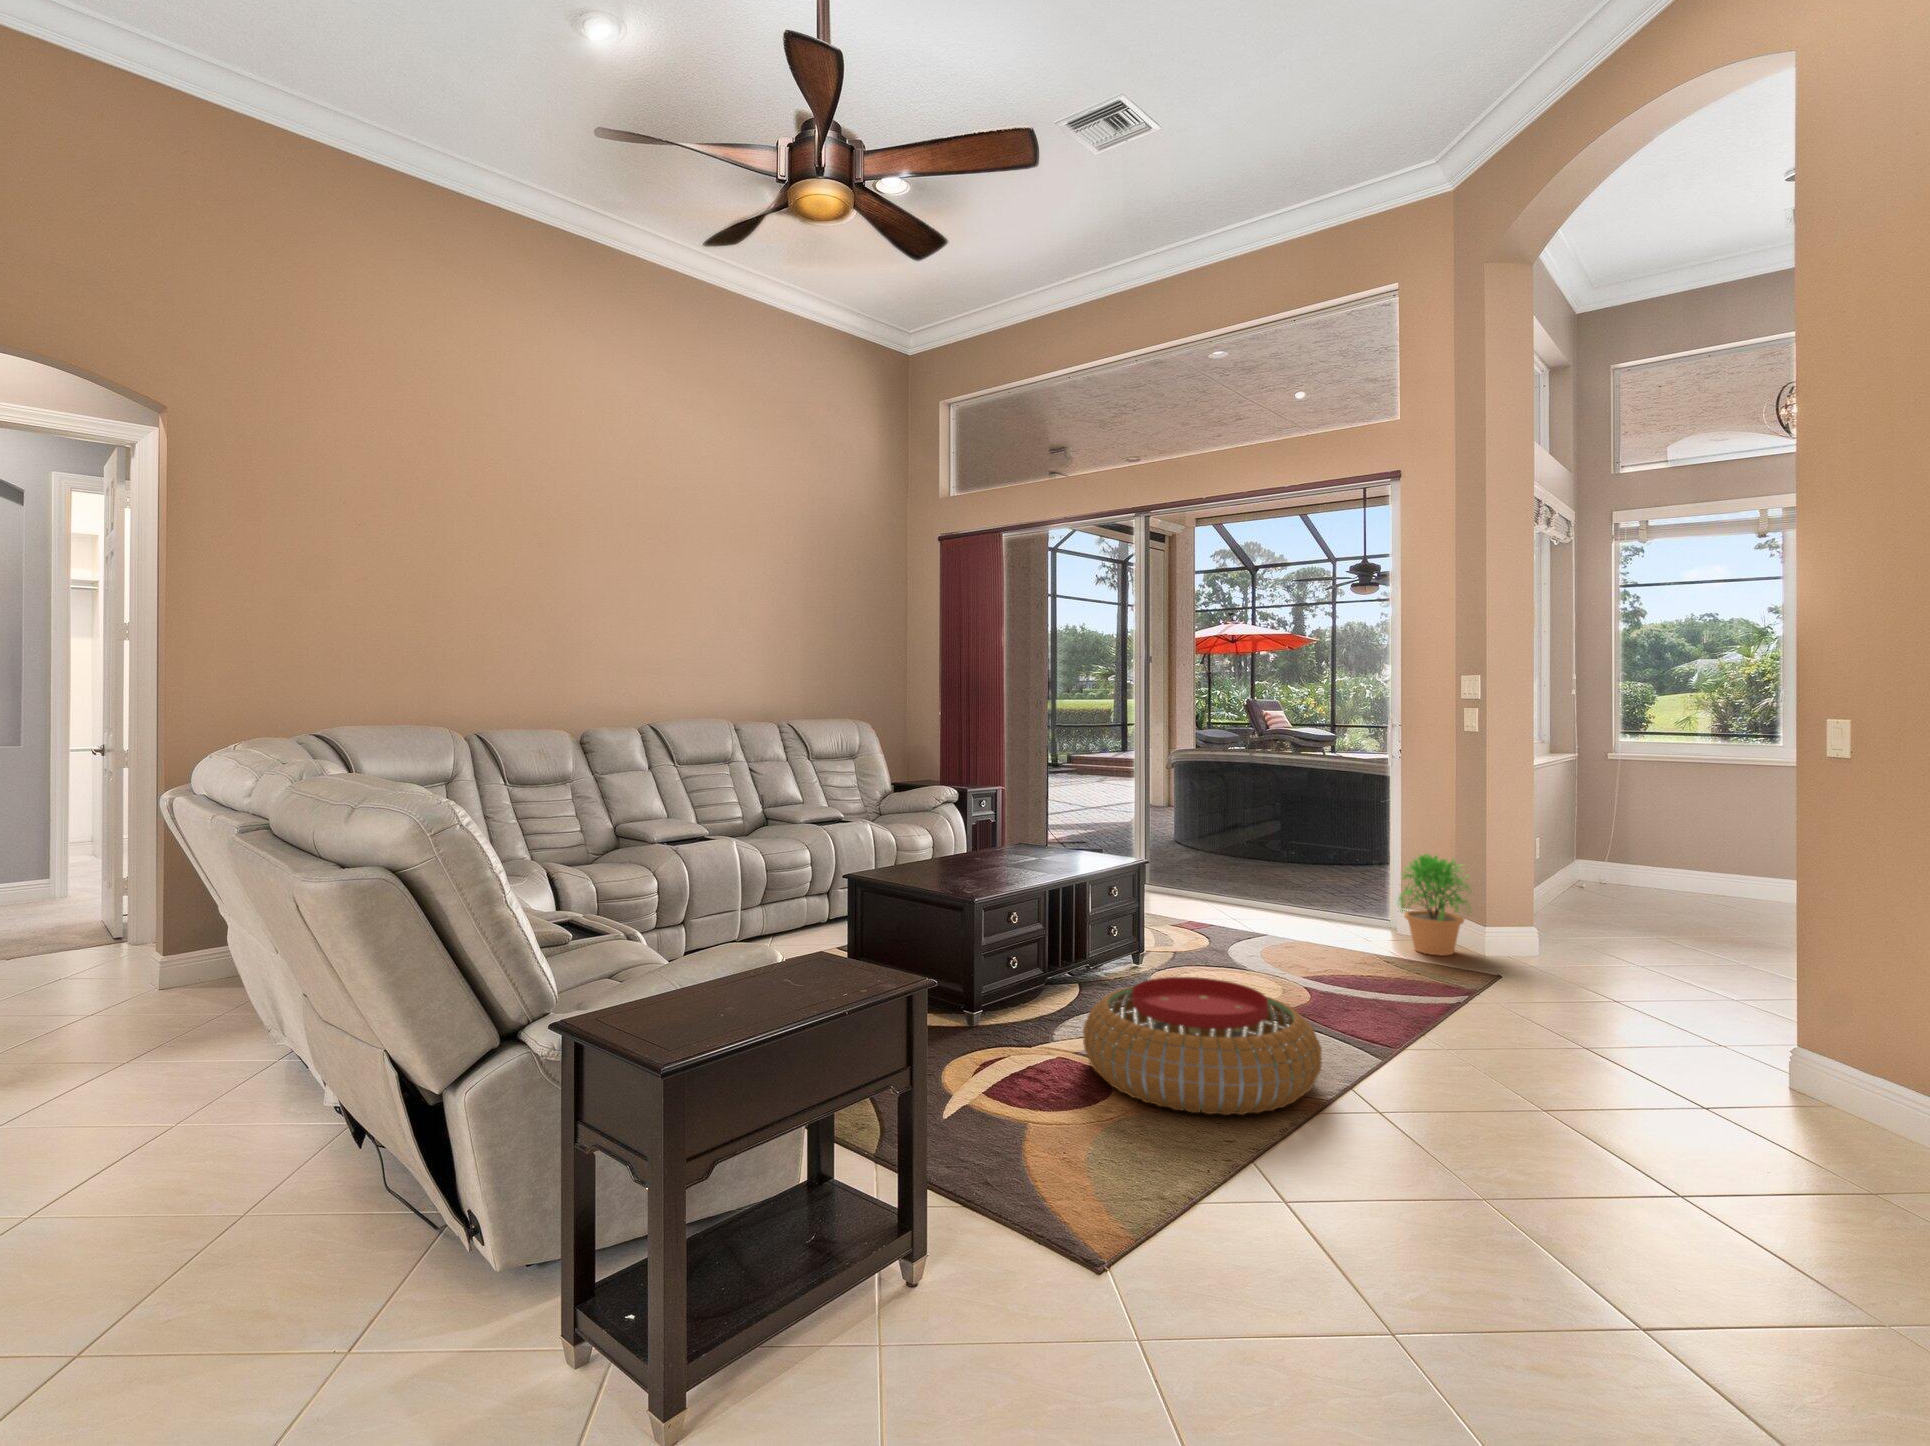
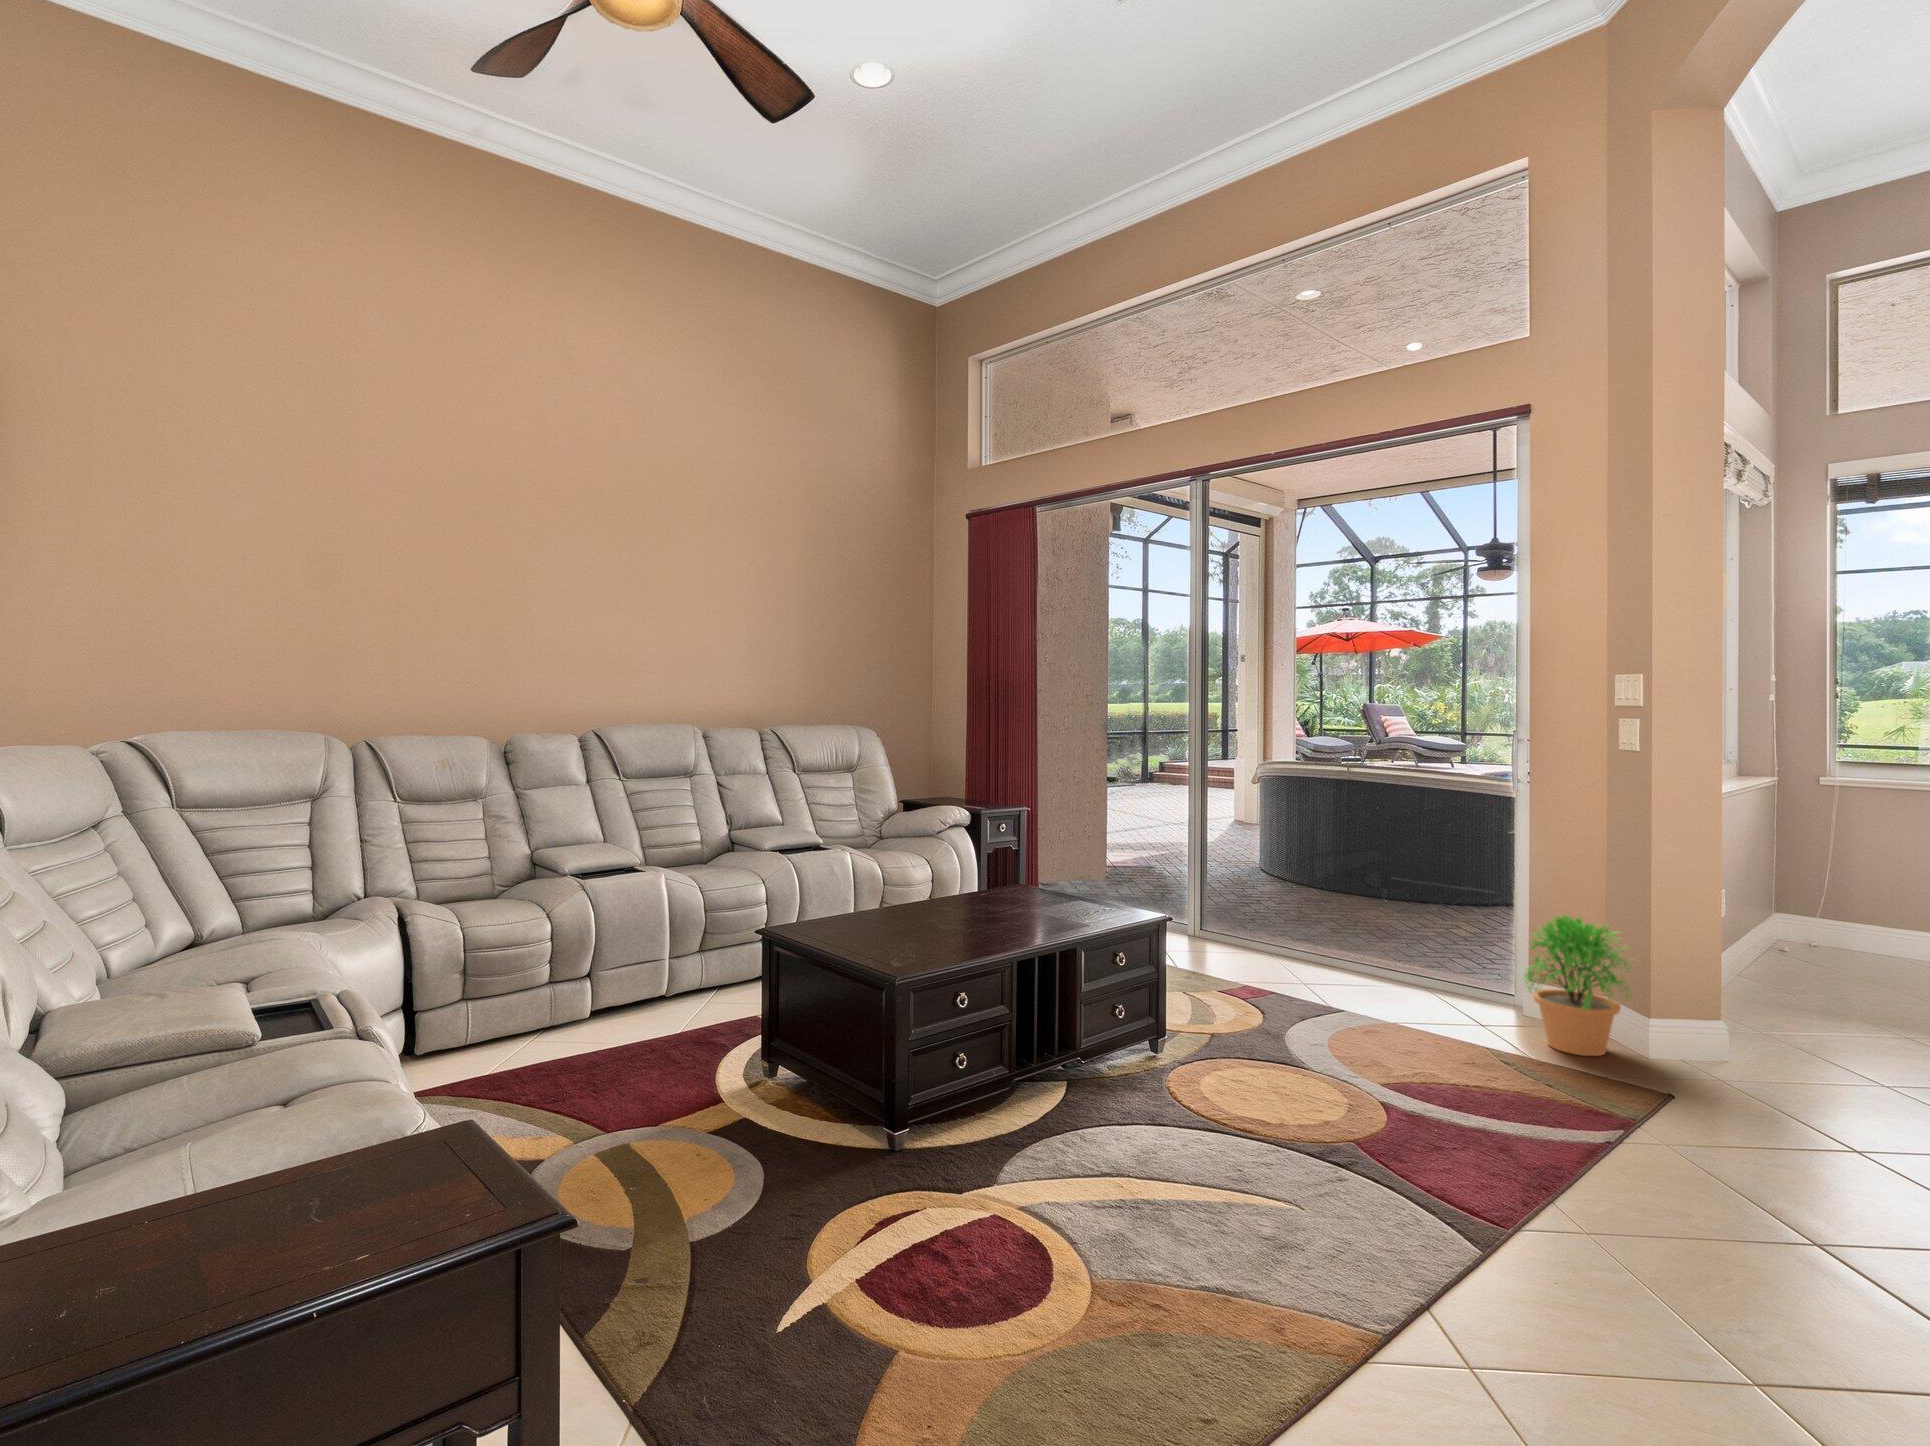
pouf: present [1083,977,1322,1115] -> none [1016,1110,1382,1372]

